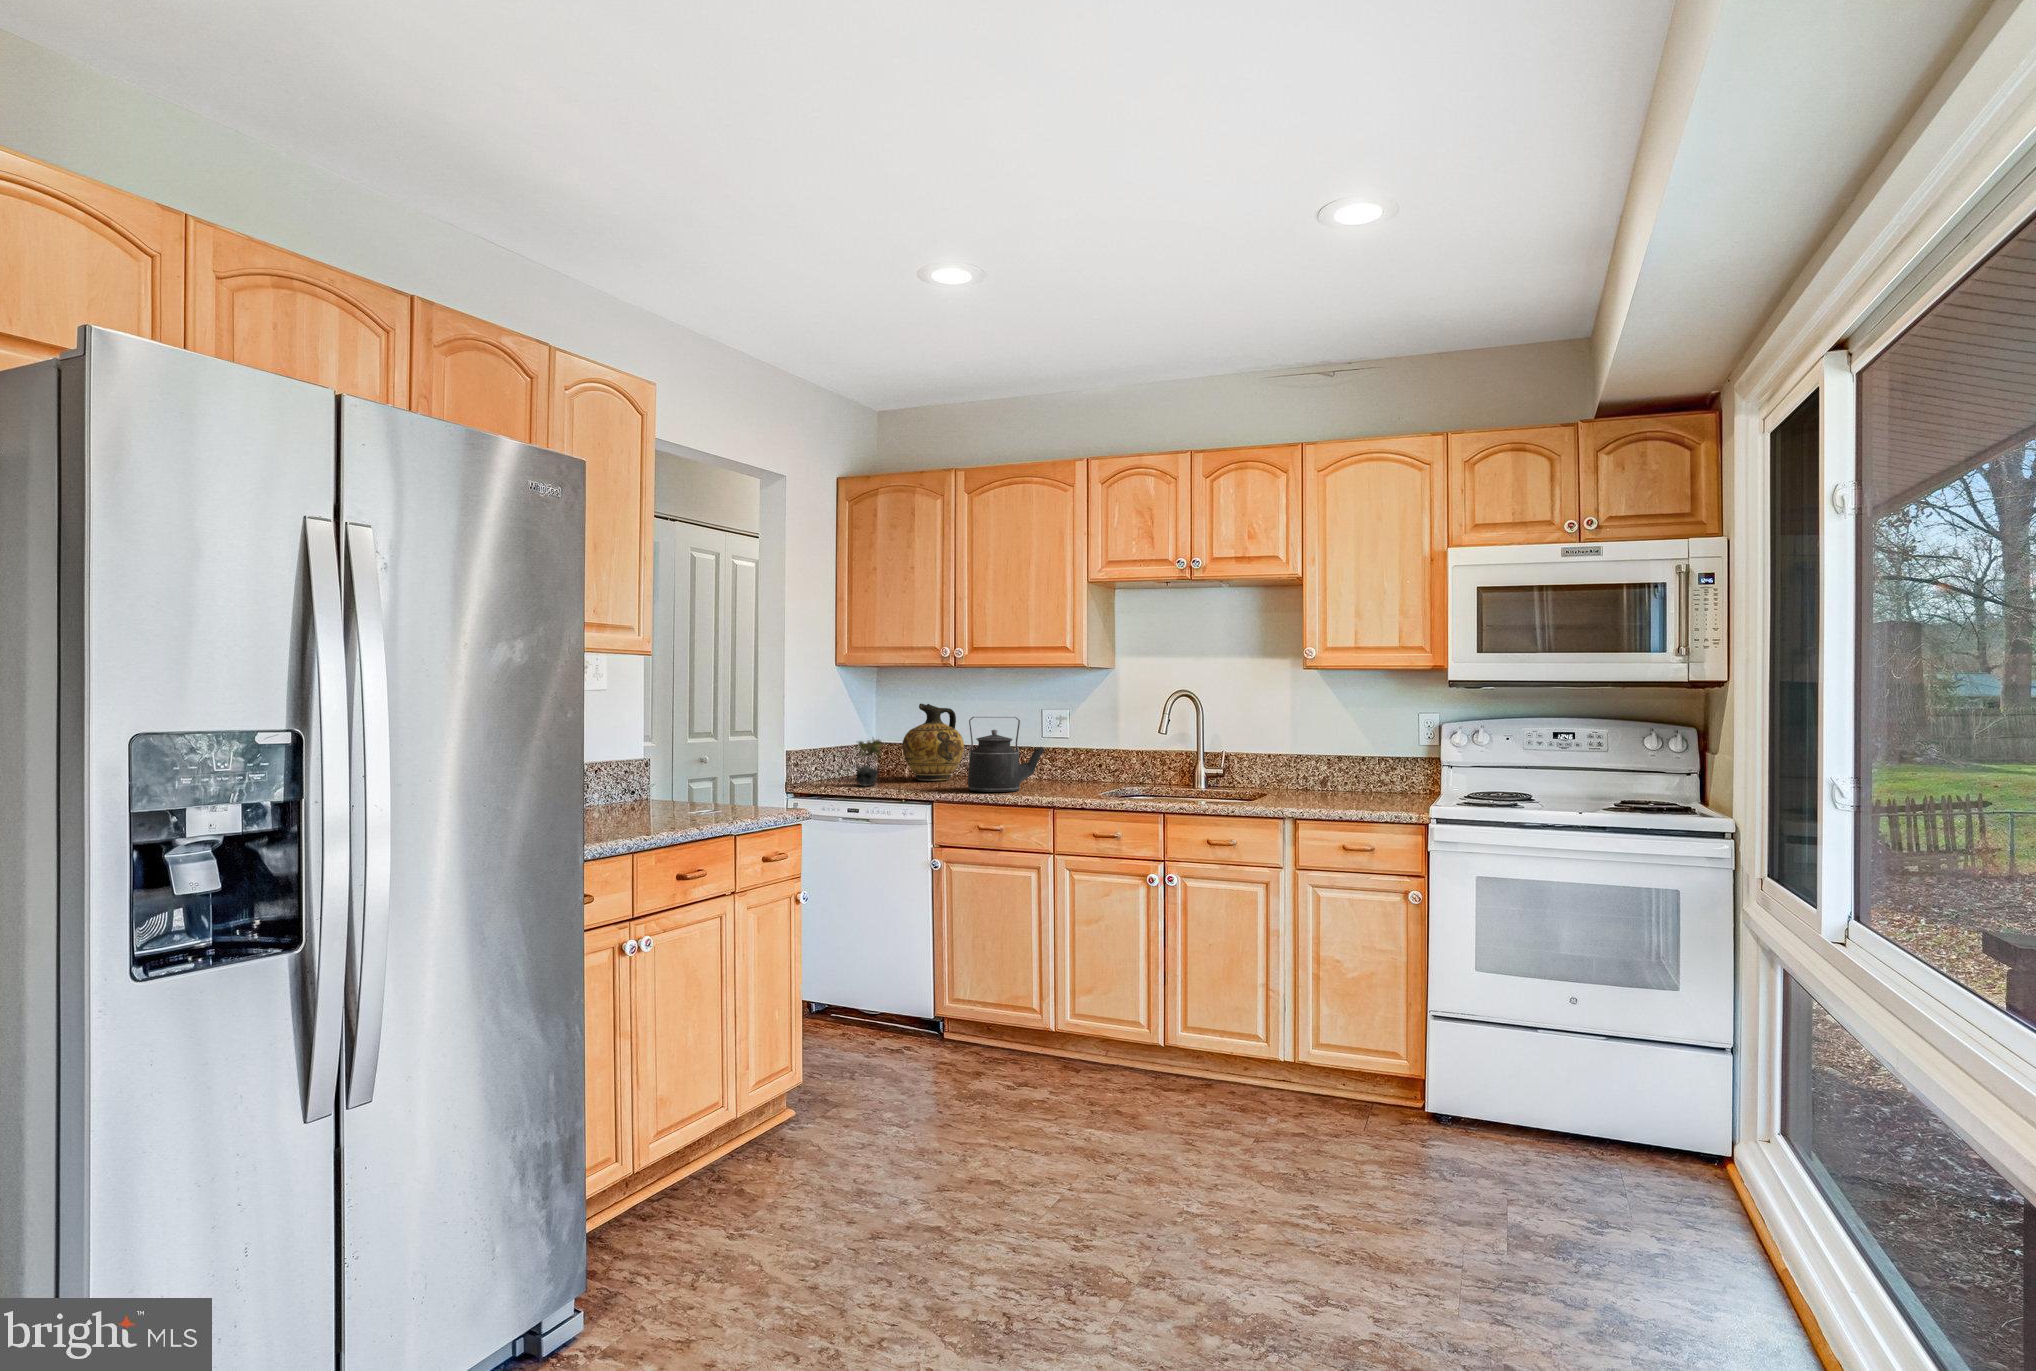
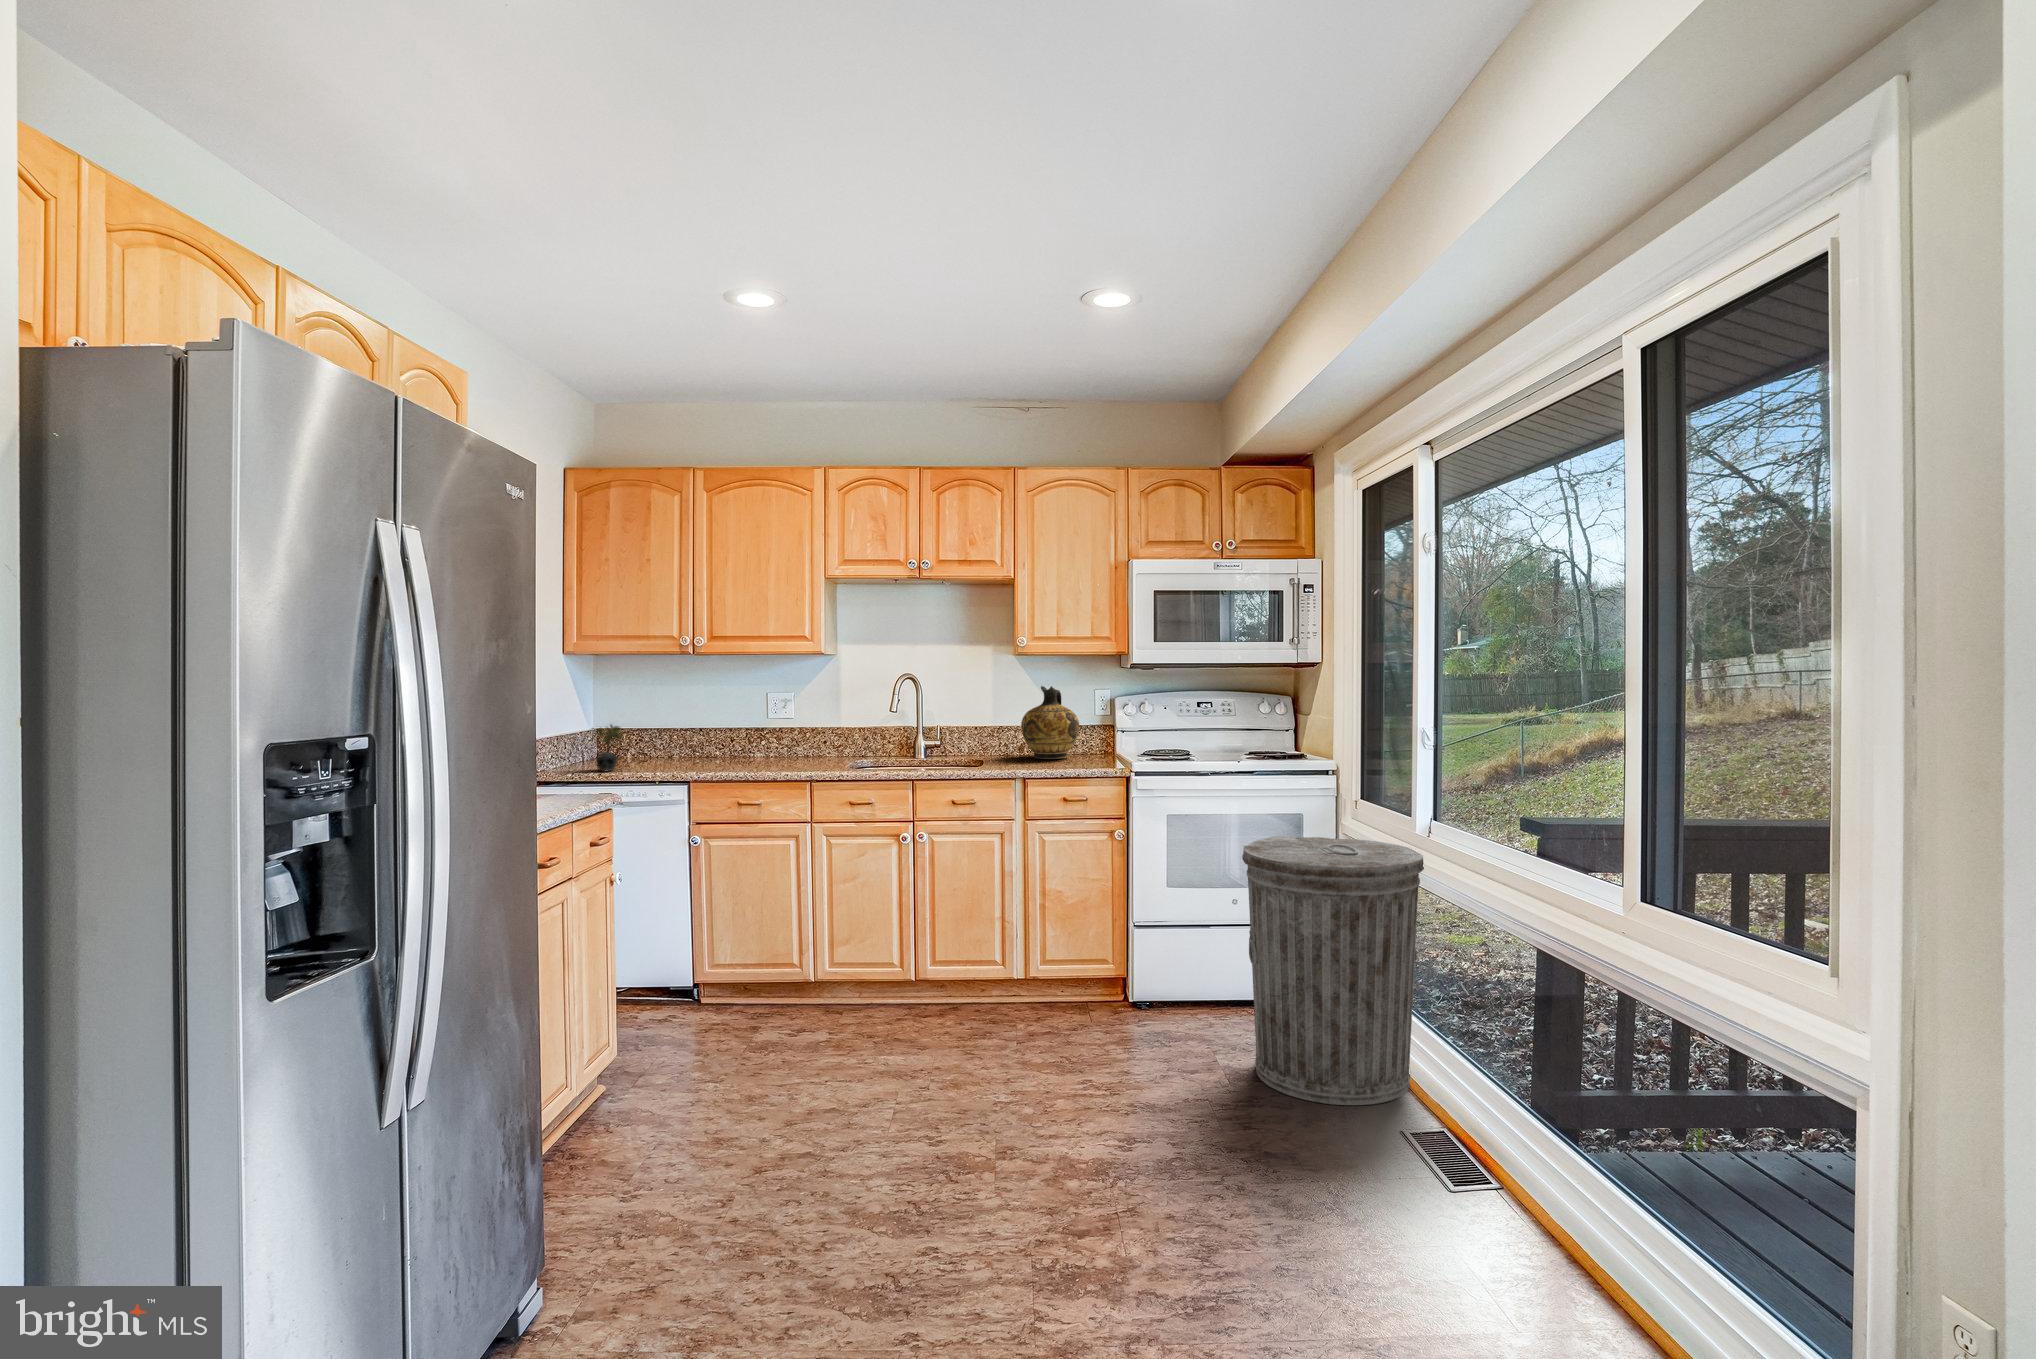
ceramic jug: present [902,704,964,781] -> present [1021,686,1079,759]
kettle: present [968,717,1045,792] -> none [716,701,787,770]
trash can: none [1534,916,1822,1322] -> present [1242,836,1424,1105]

